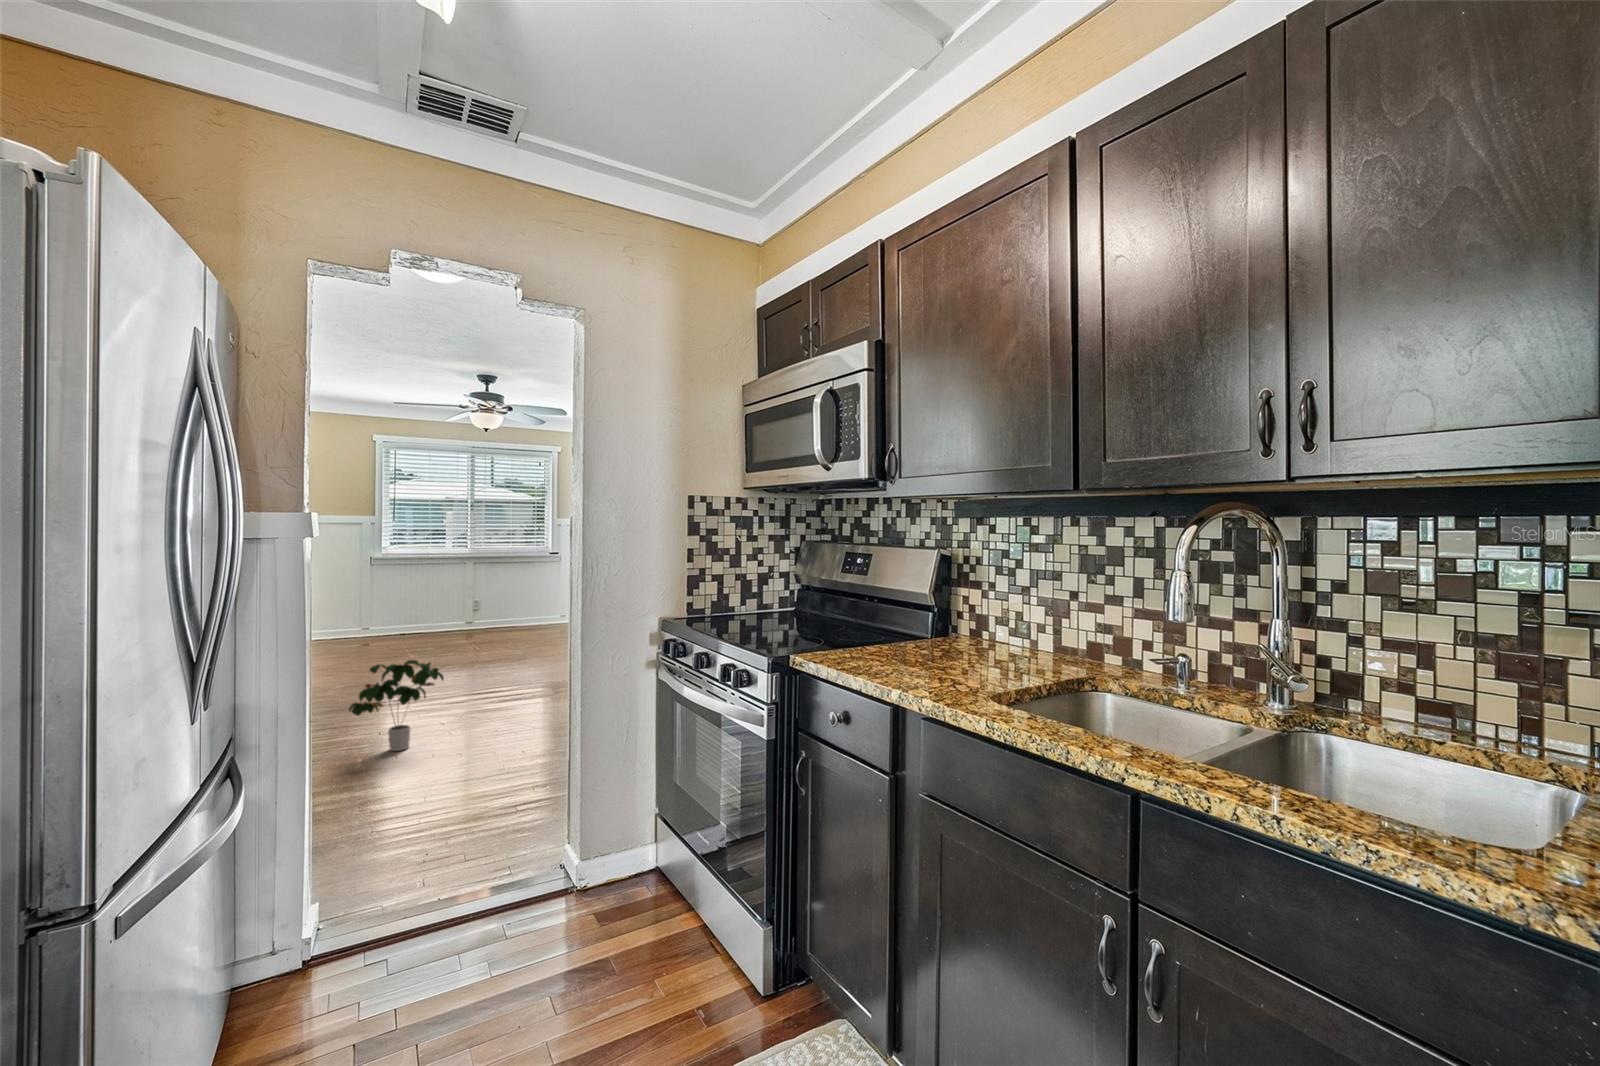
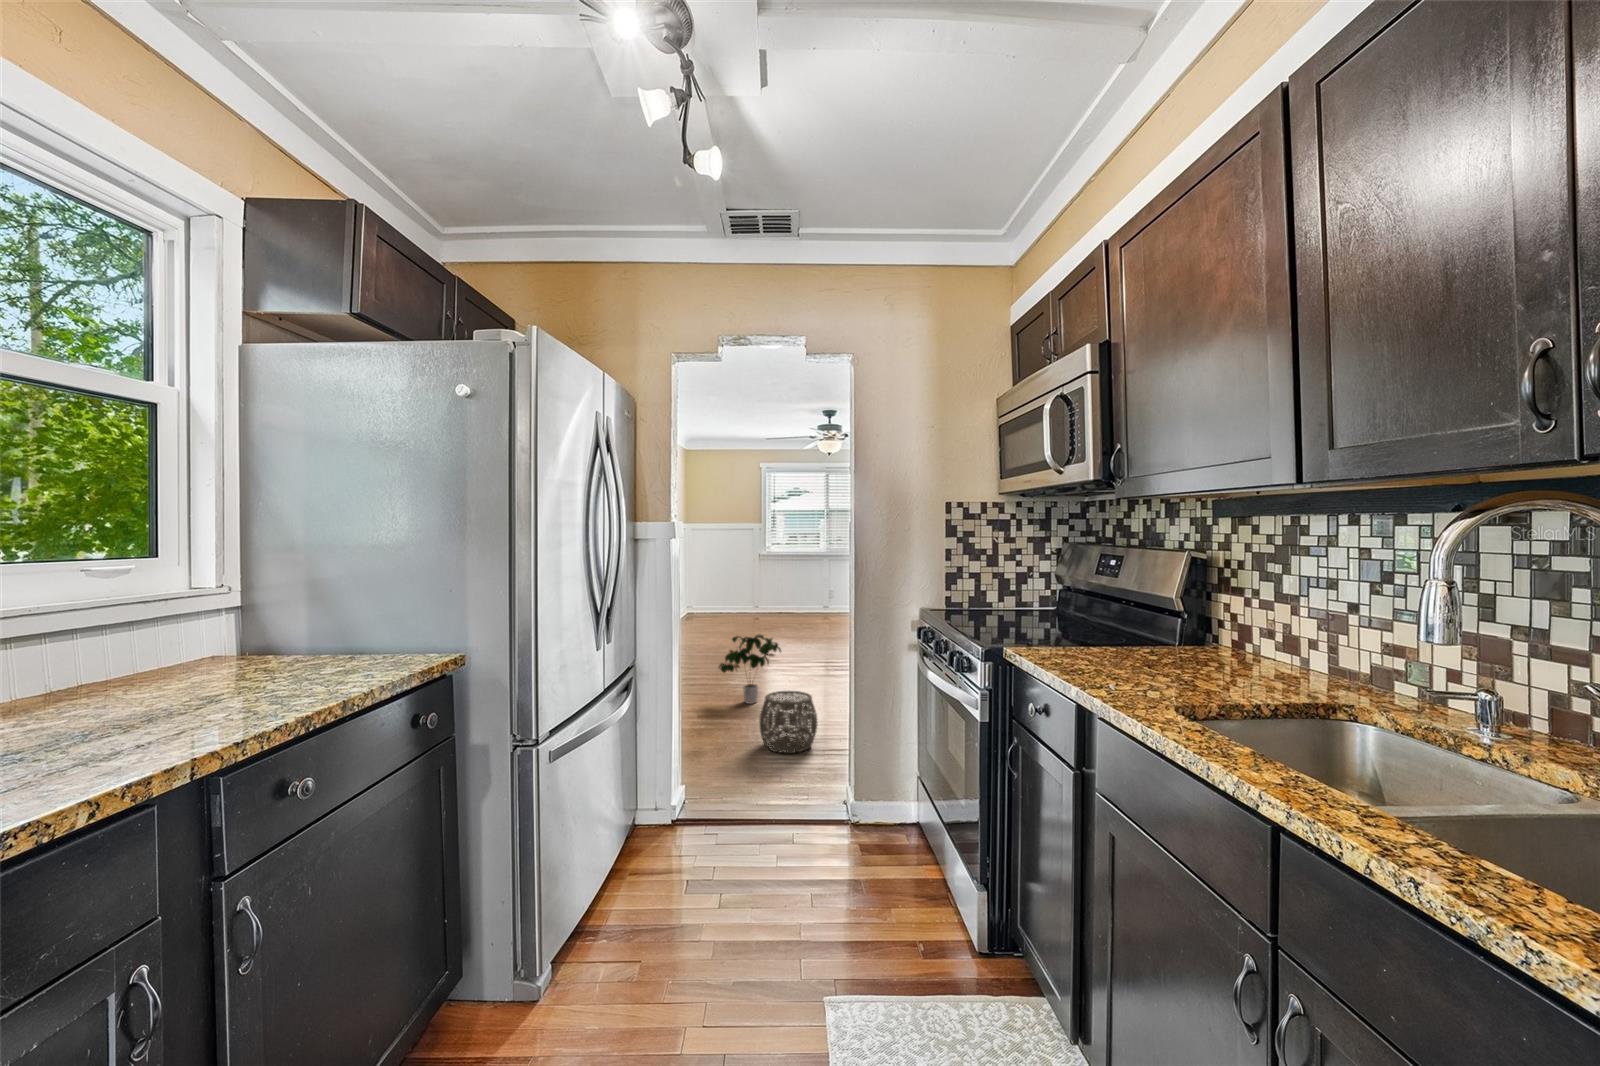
woven basket: none [429,726,511,808] -> present [759,691,818,753]

